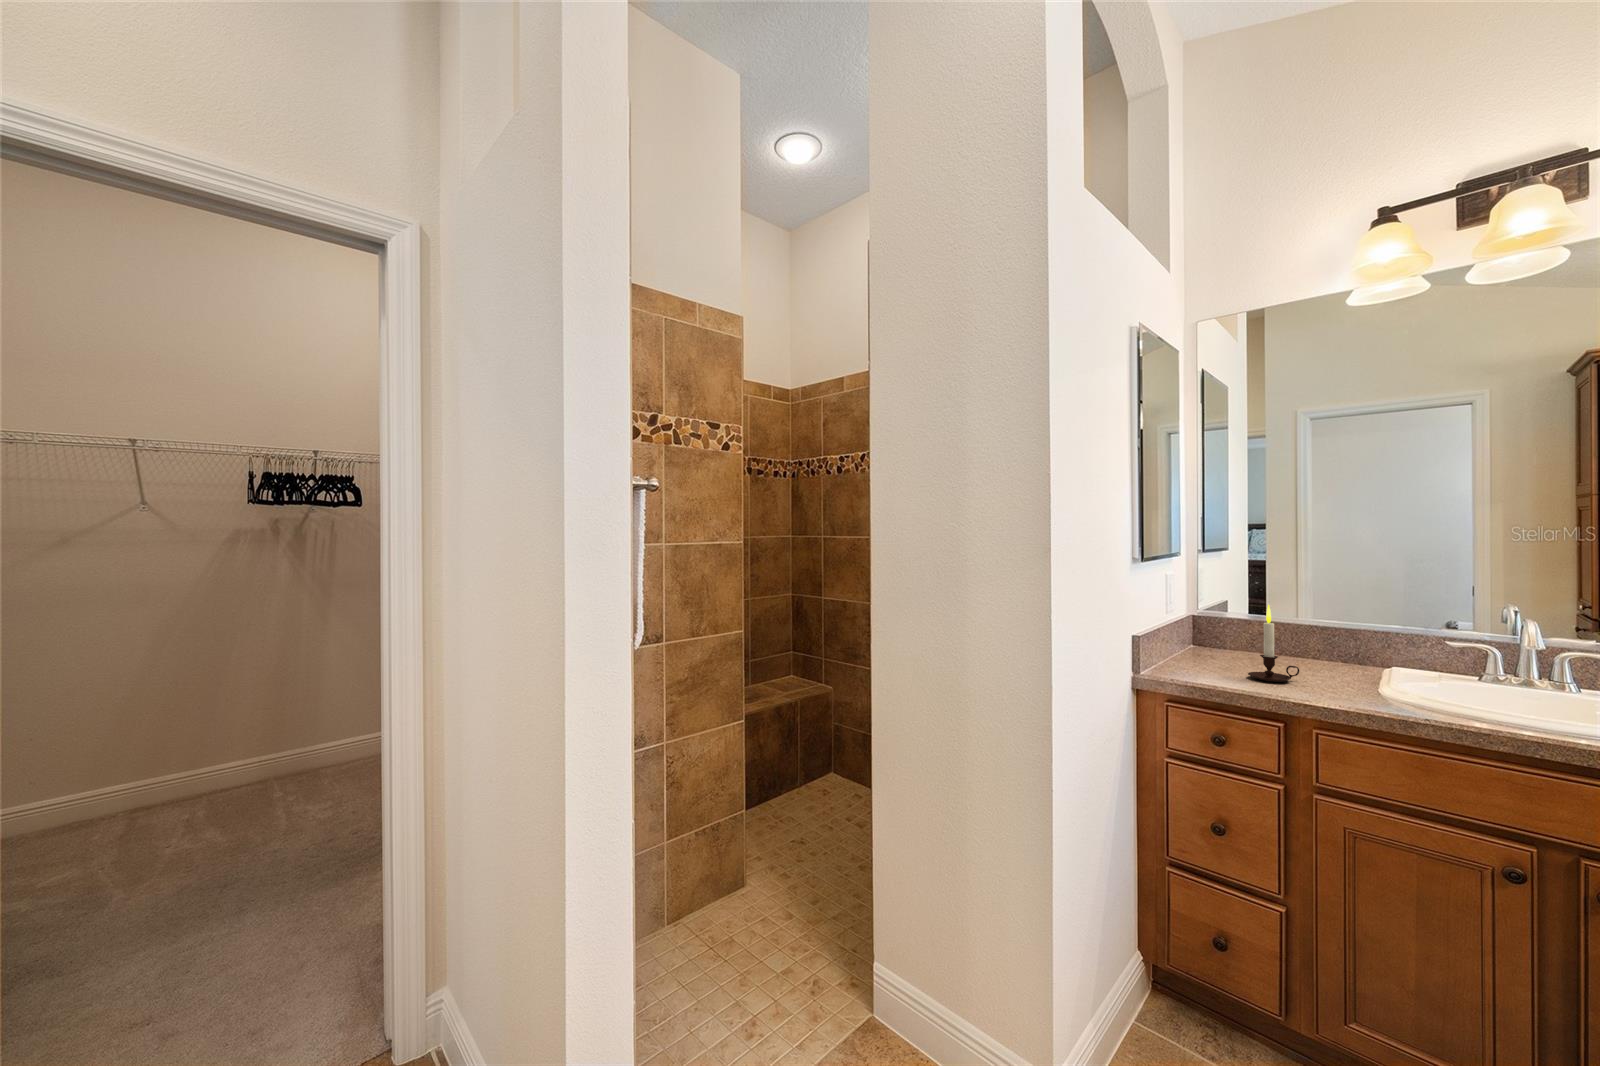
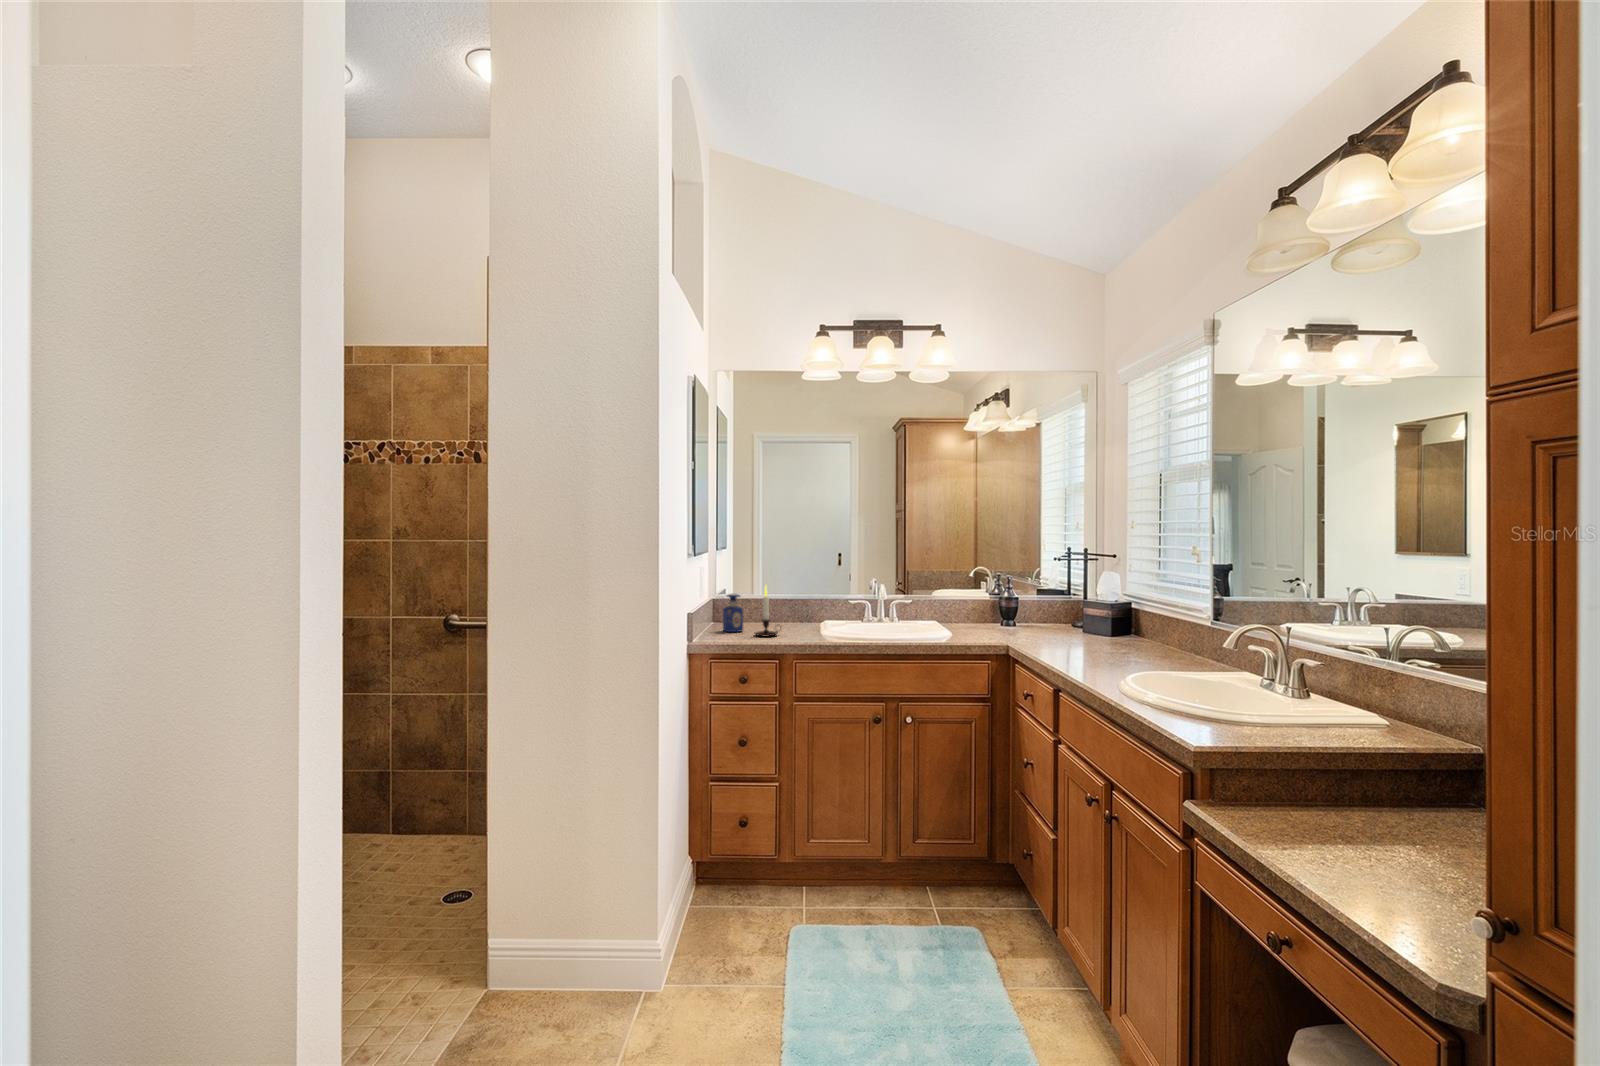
perfume bottle: none [1202,614,1235,667] -> present [723,594,743,632]

